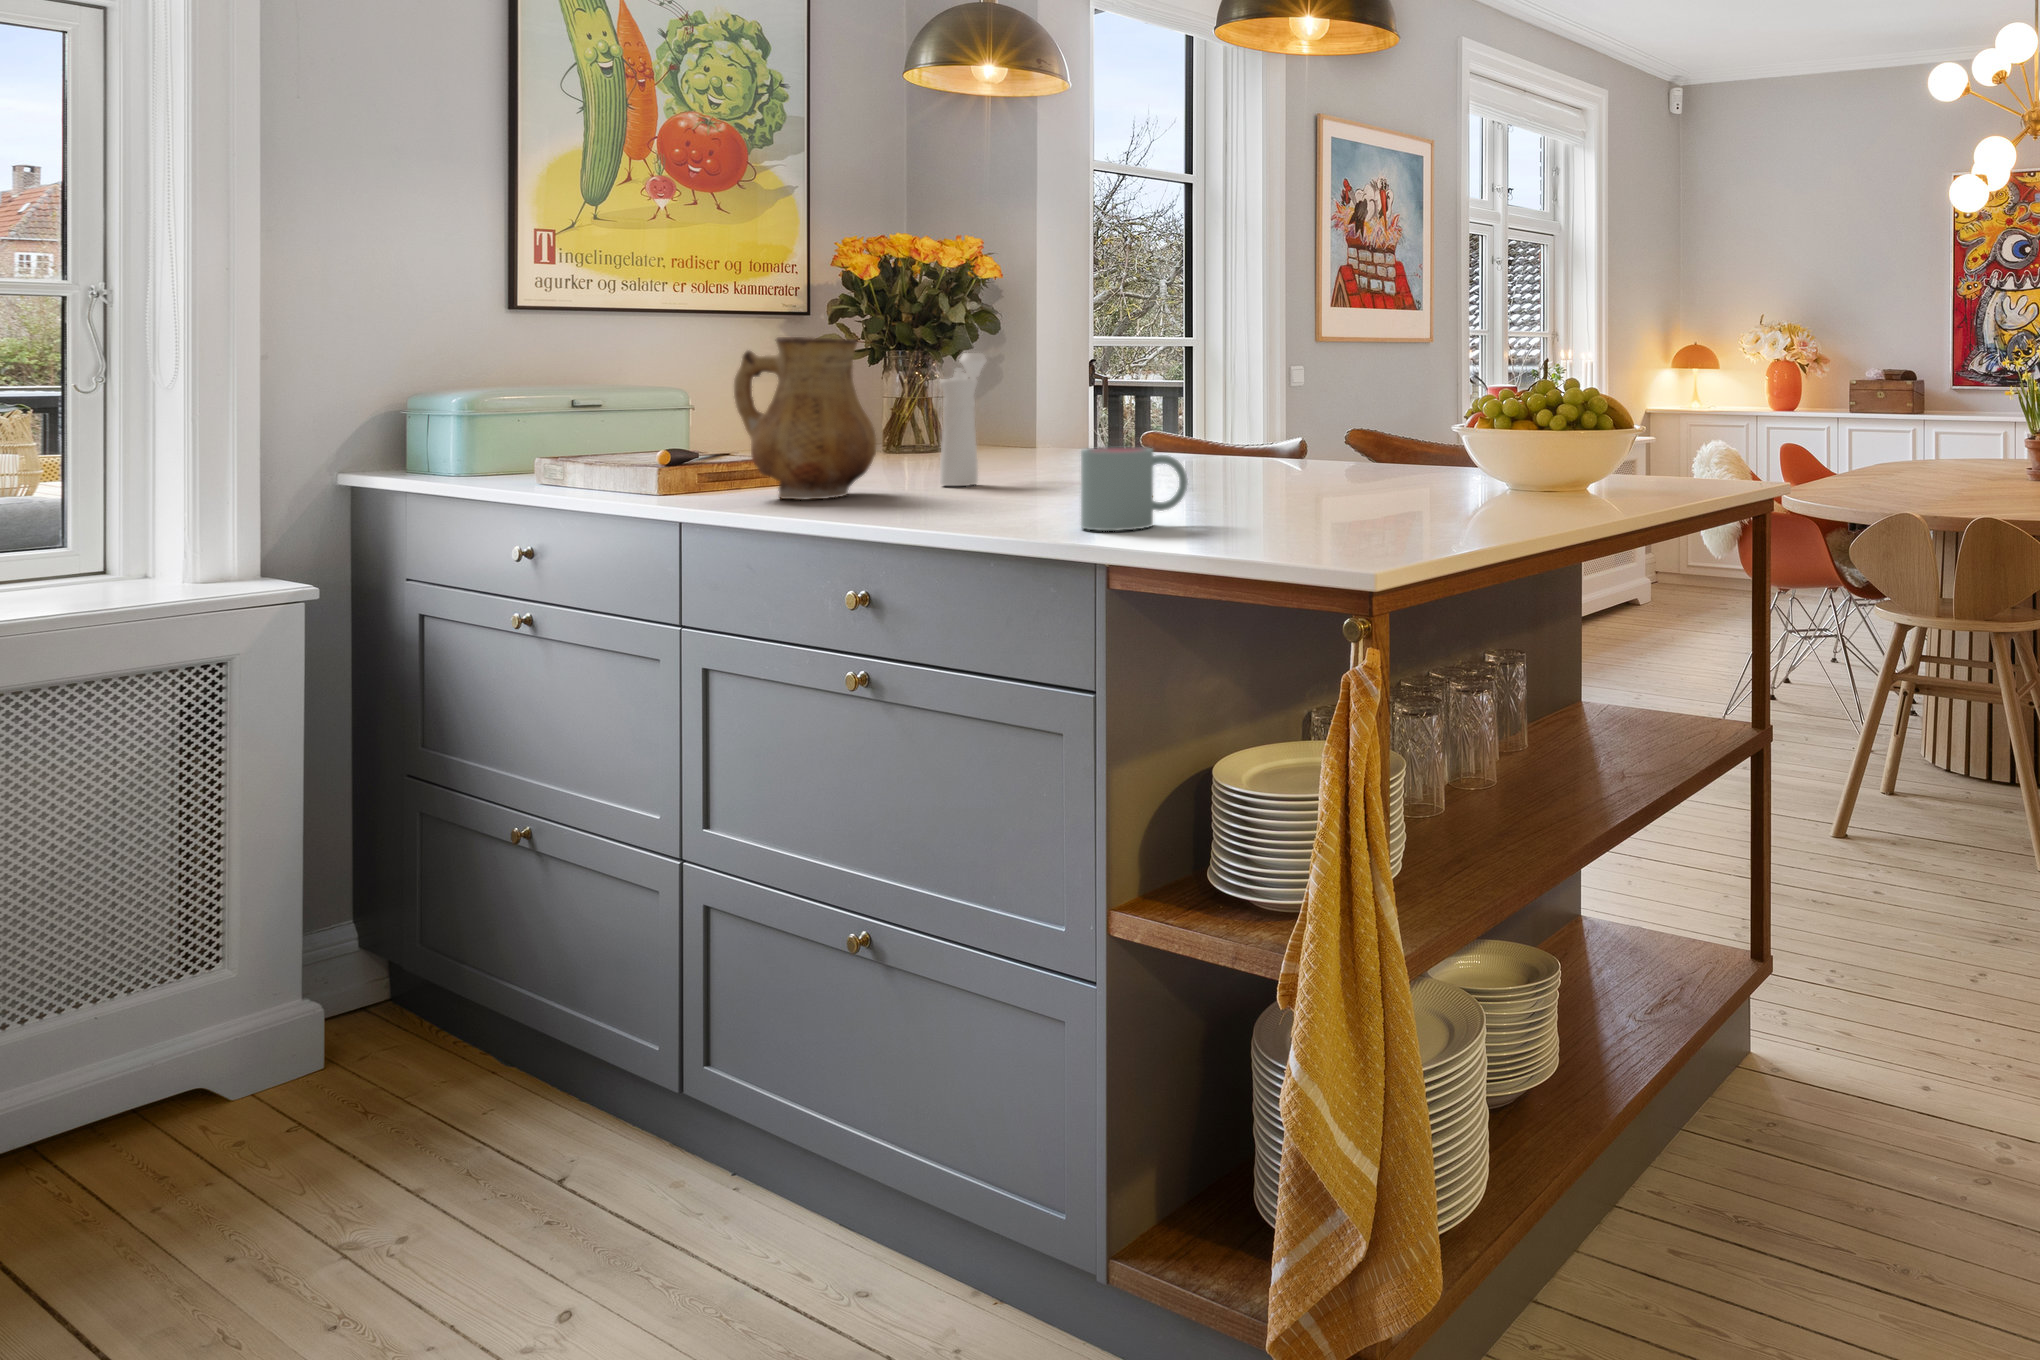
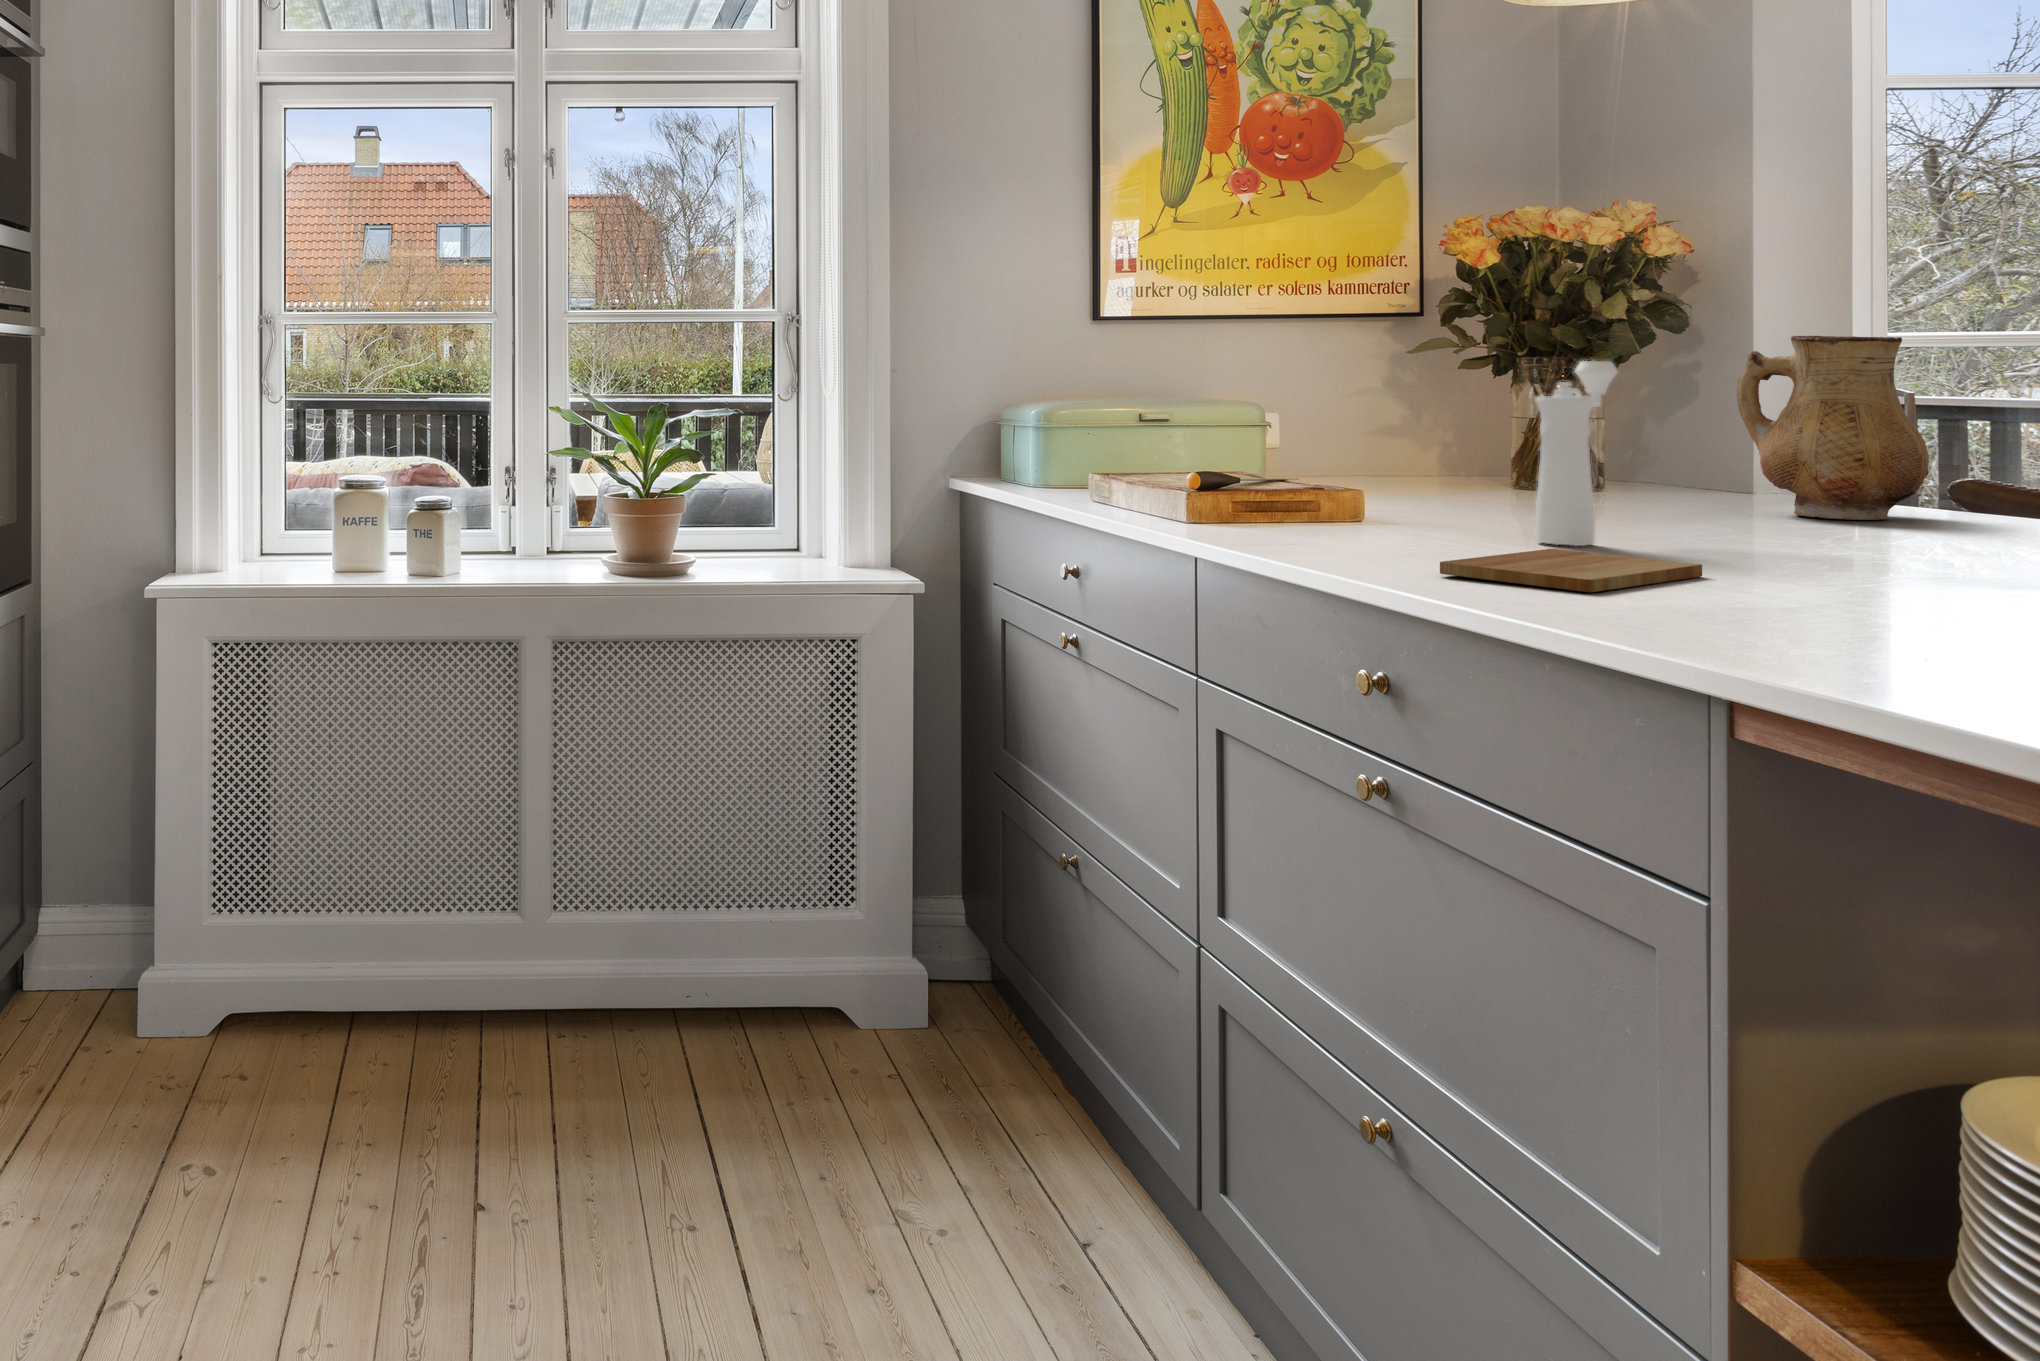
ceramic pitcher: present [734,337,876,500] -> present [1737,336,1929,520]
mug: present [1081,447,1188,531] -> none [1699,507,1922,647]
cutting board: none [901,488,1055,514] -> present [1440,549,1702,592]

